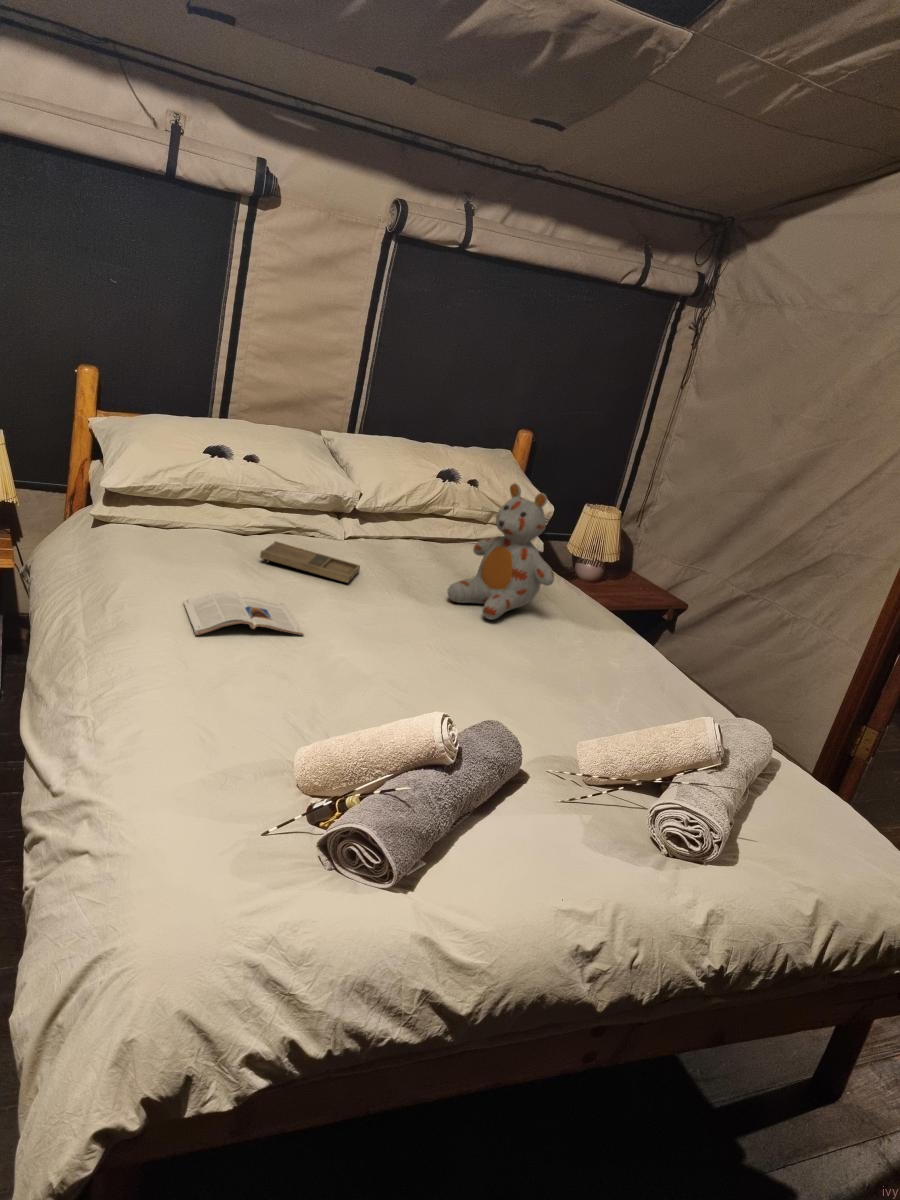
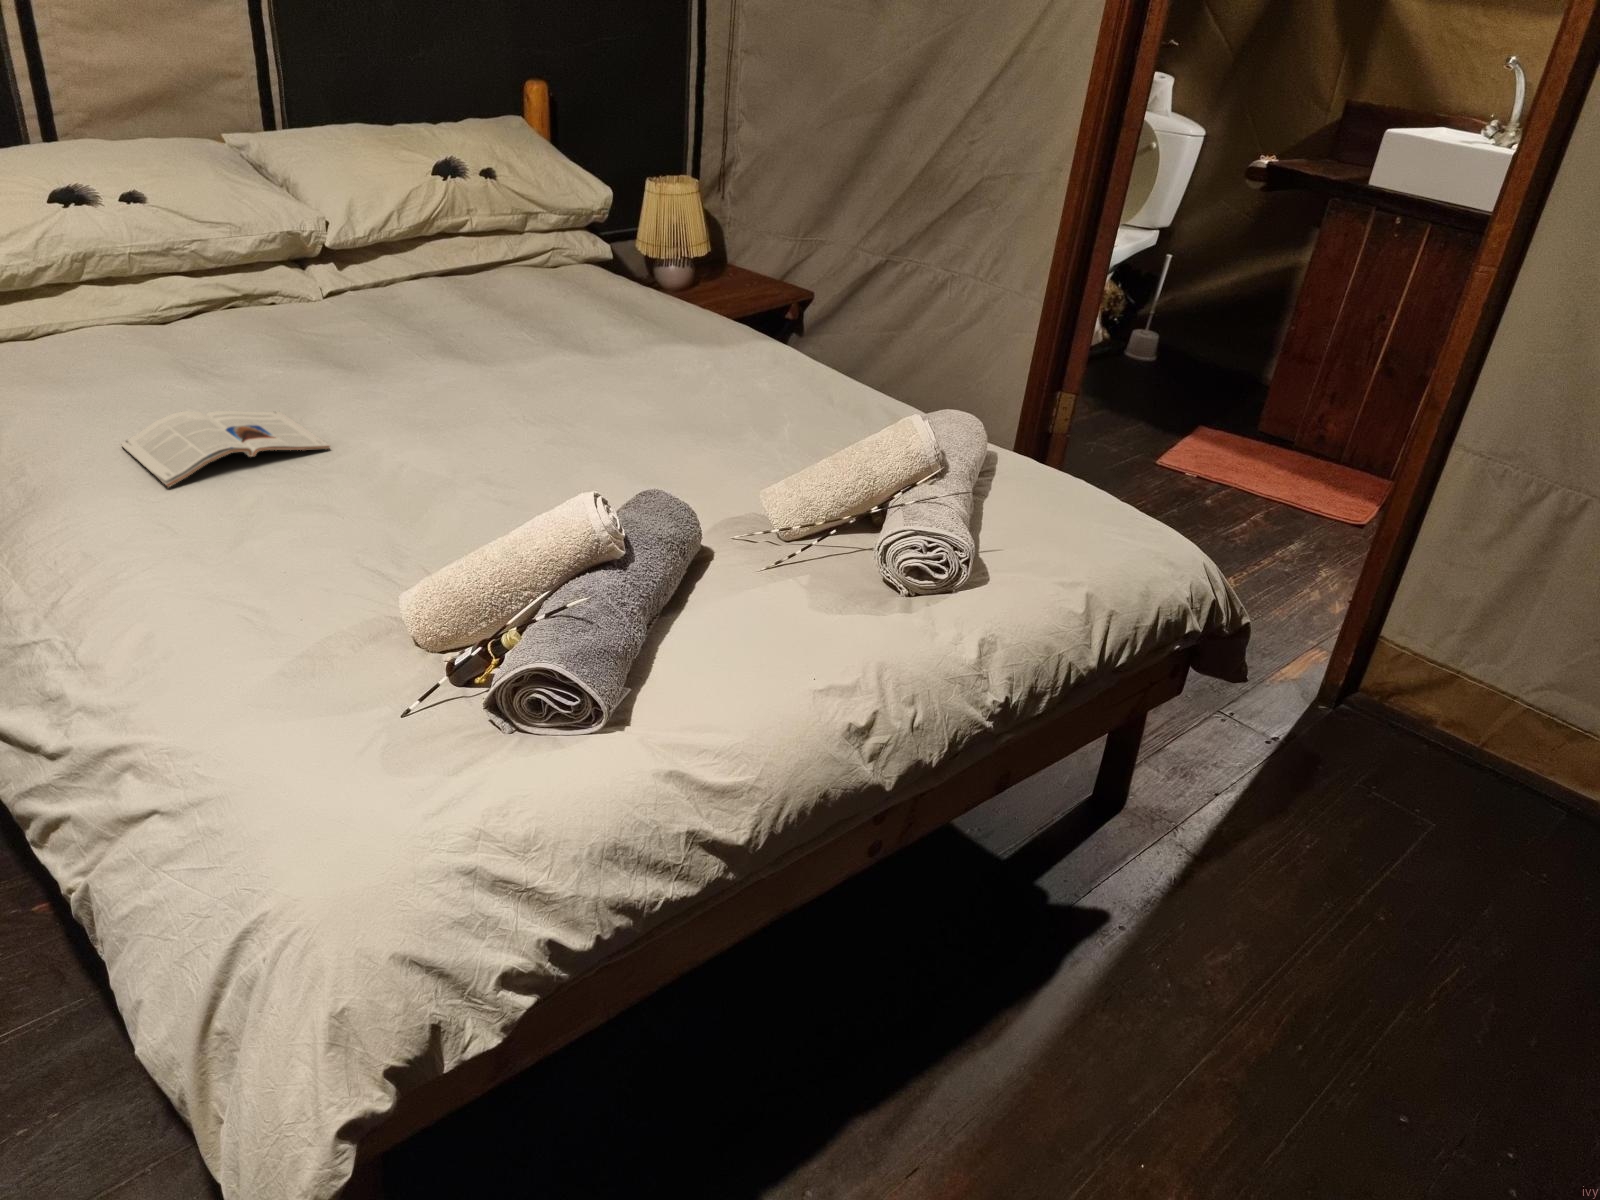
stuffed bear: present [448,483,554,620] -> none [509,158,655,365]
tray: present [260,541,360,583] -> none [206,323,368,361]

